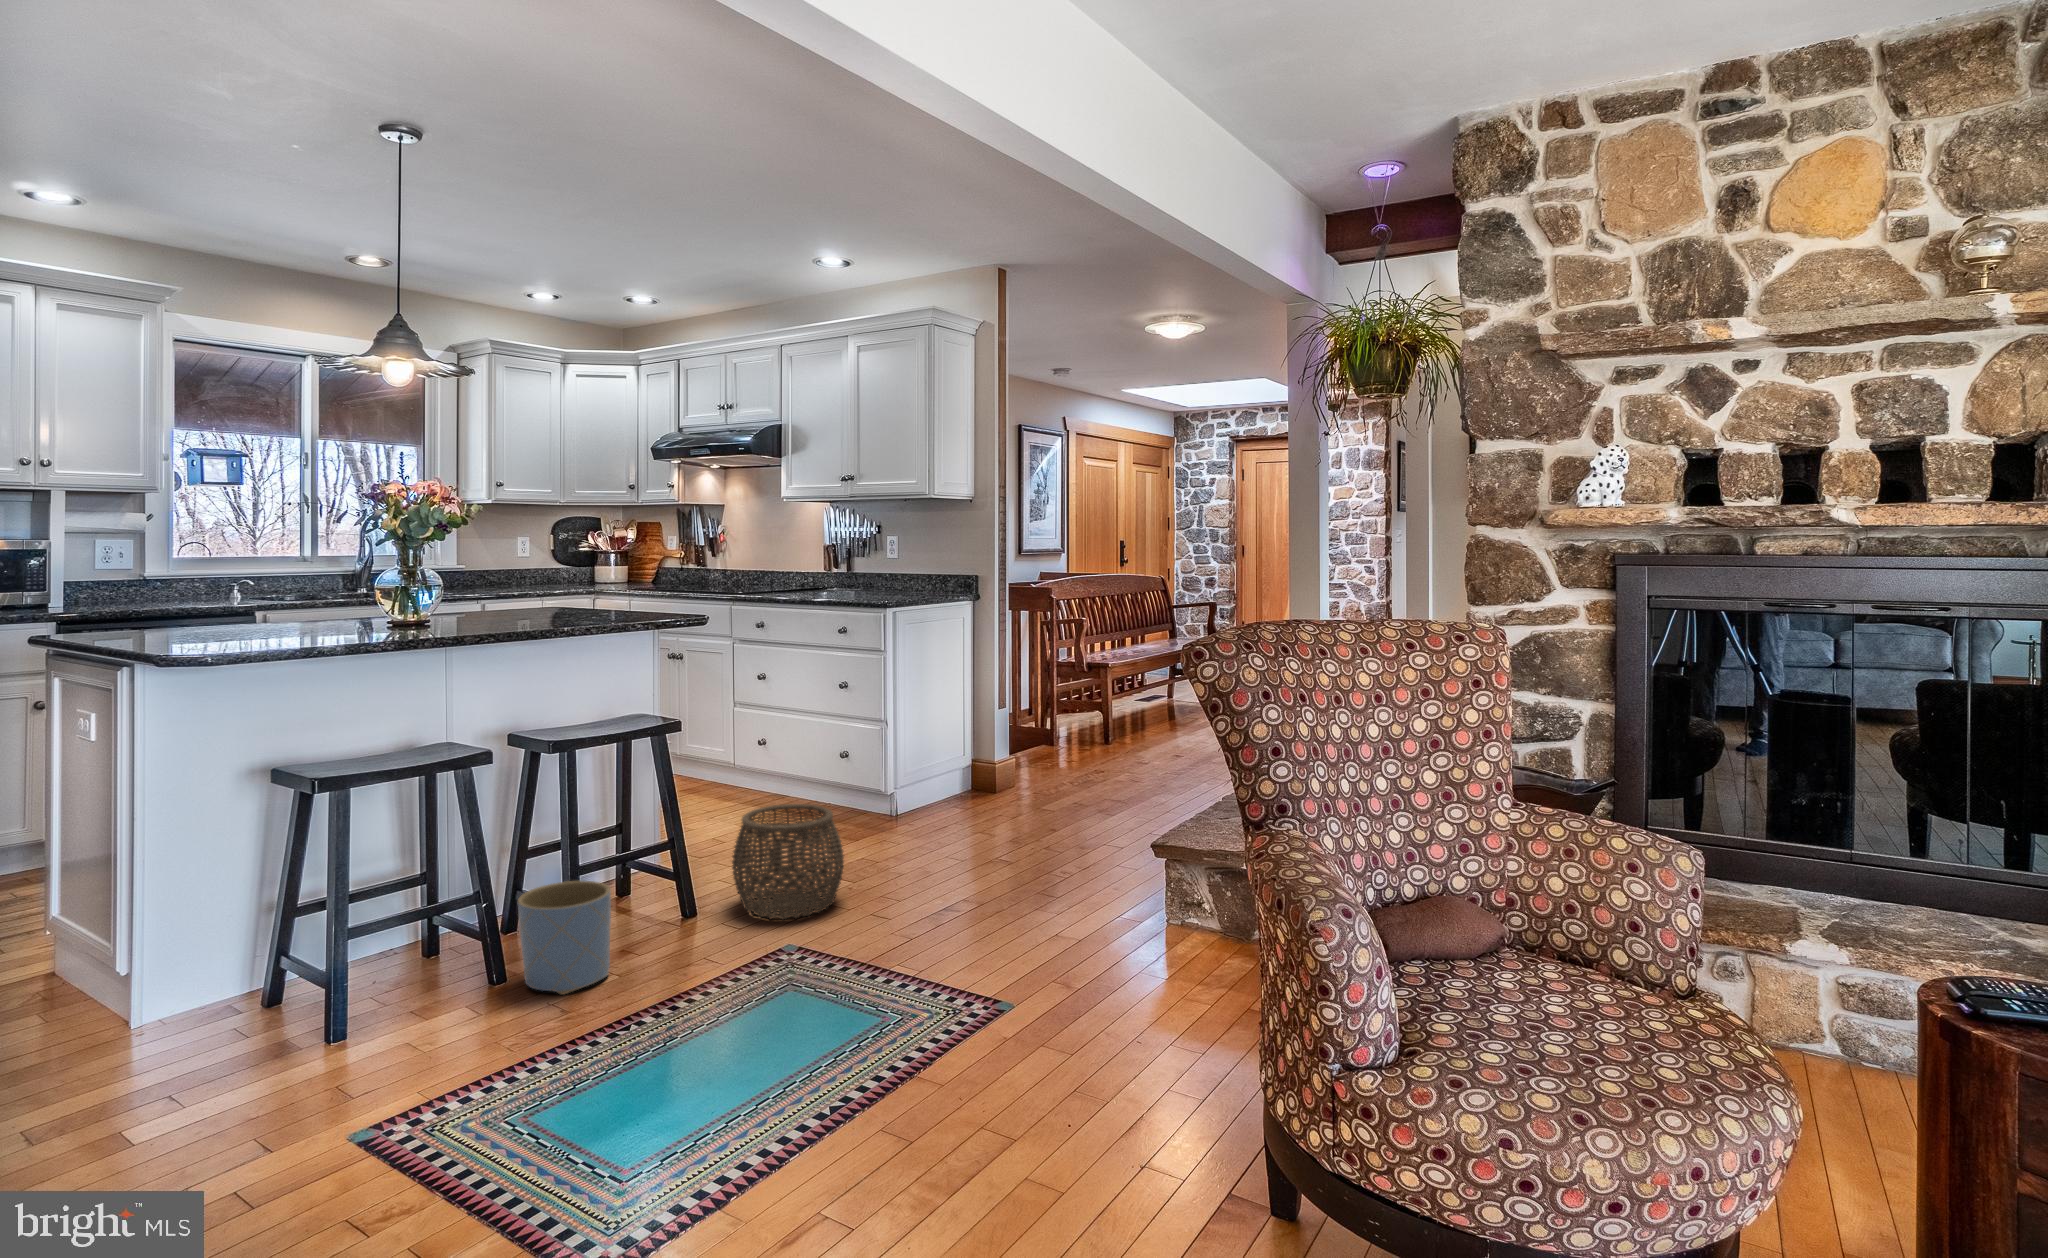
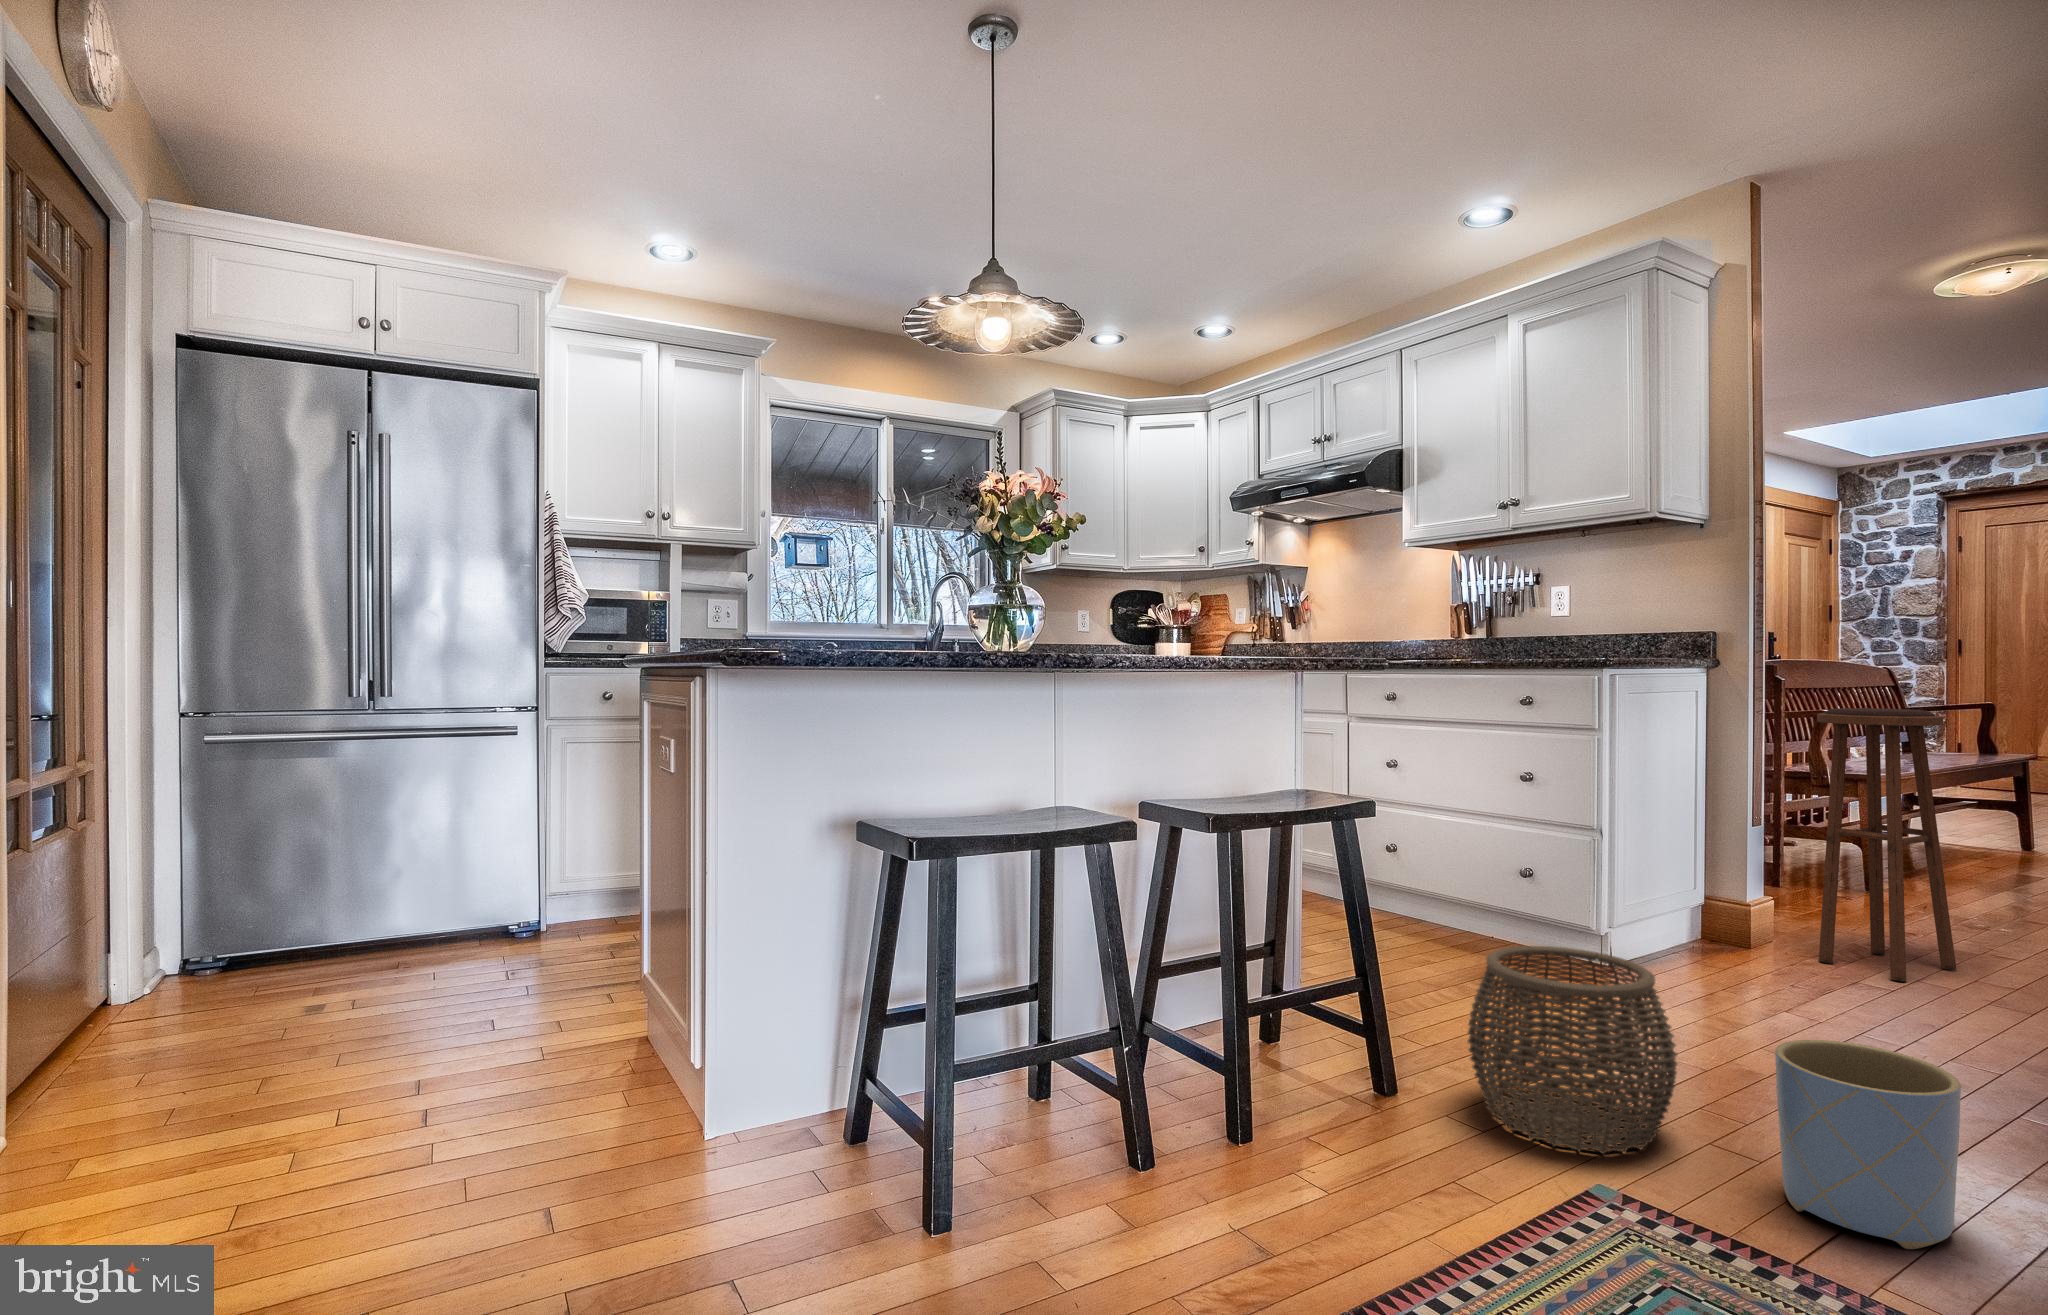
stool: none [1021,630,1093,800] -> present [1817,708,1956,982]
planter: present [518,881,611,995] -> present [1775,1040,1961,1249]

